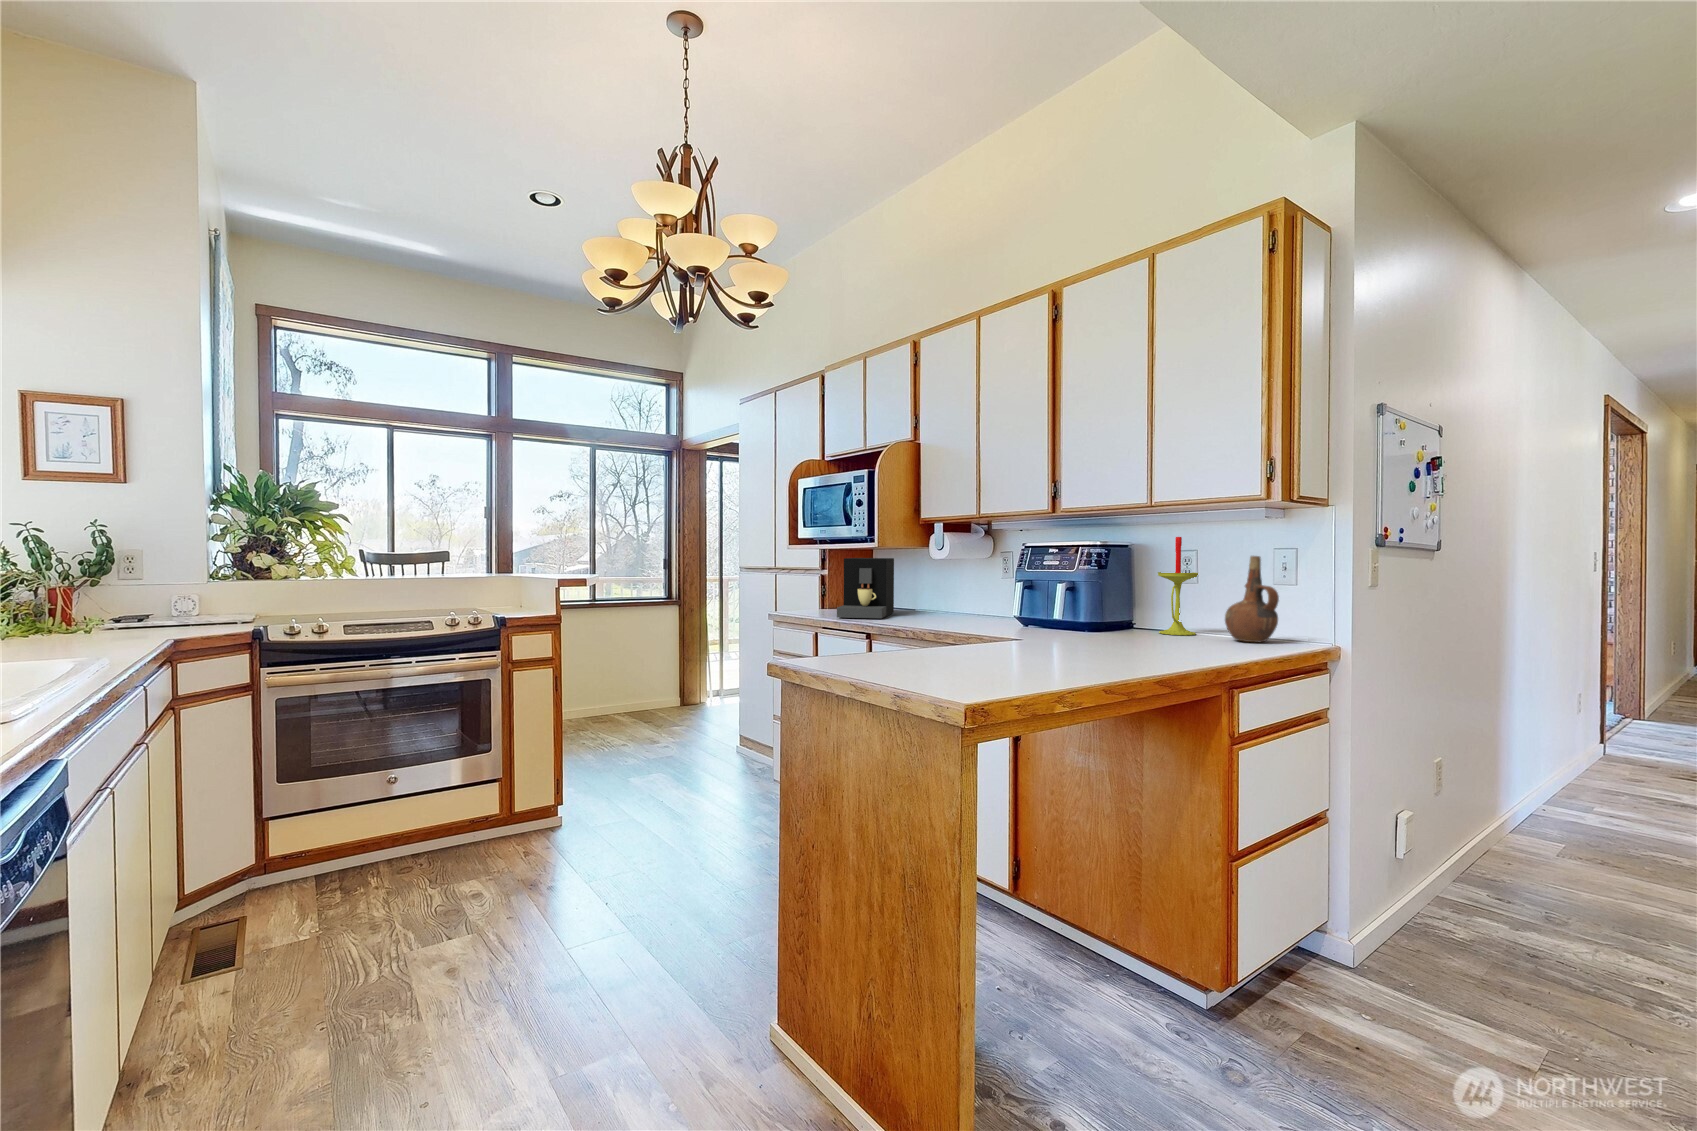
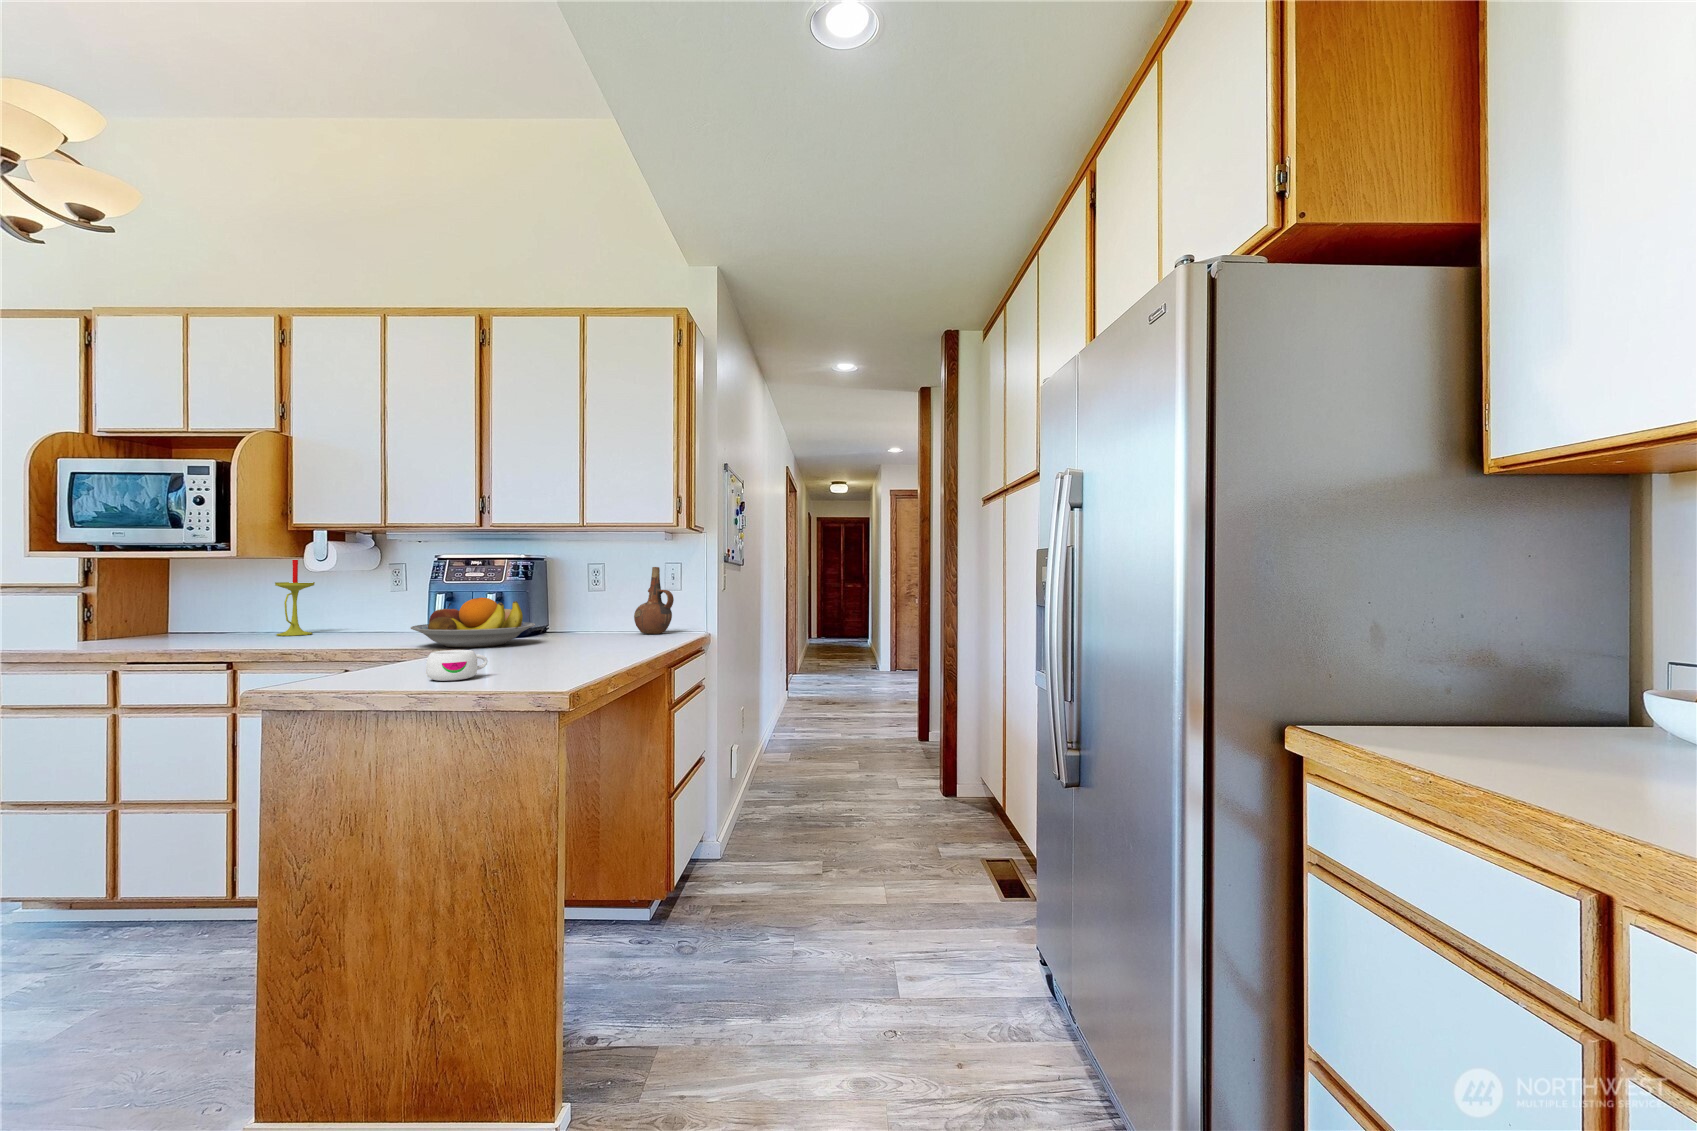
candle: present [1158,537,1198,635] -> present [275,560,315,636]
coffee maker: present [837,558,894,618] -> none [167,571,244,647]
fruit bowl: none [972,588,1090,640] -> present [411,598,535,647]
mug: none [889,643,948,675] -> present [426,650,488,681]

